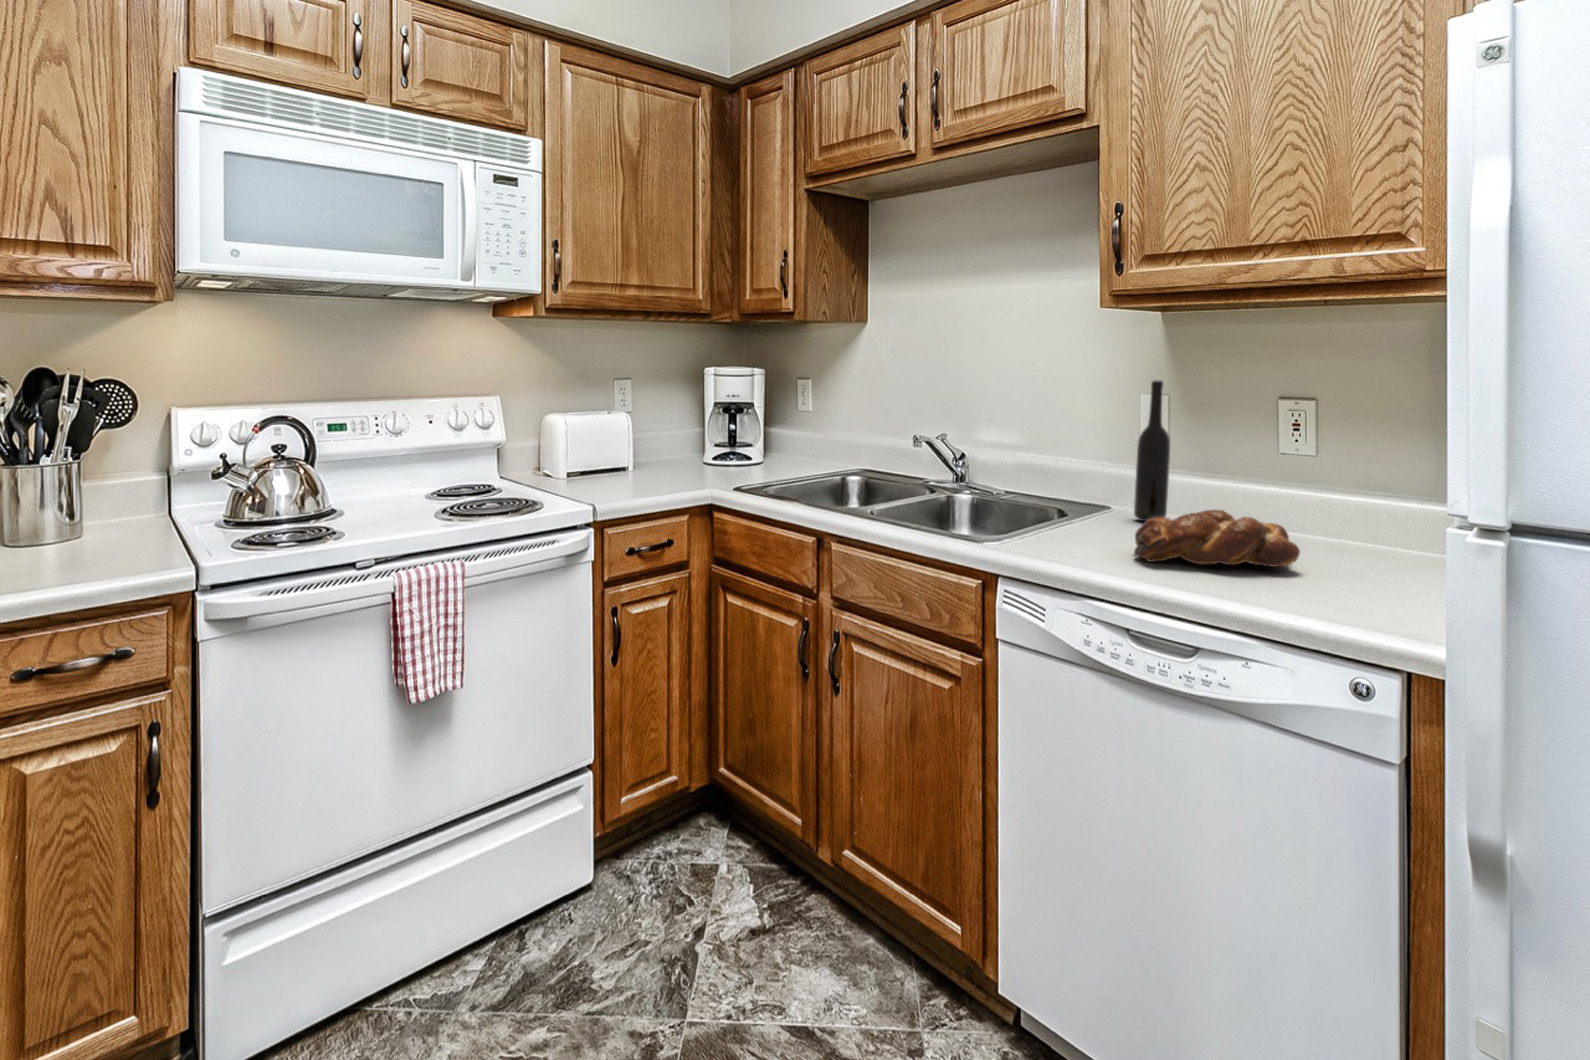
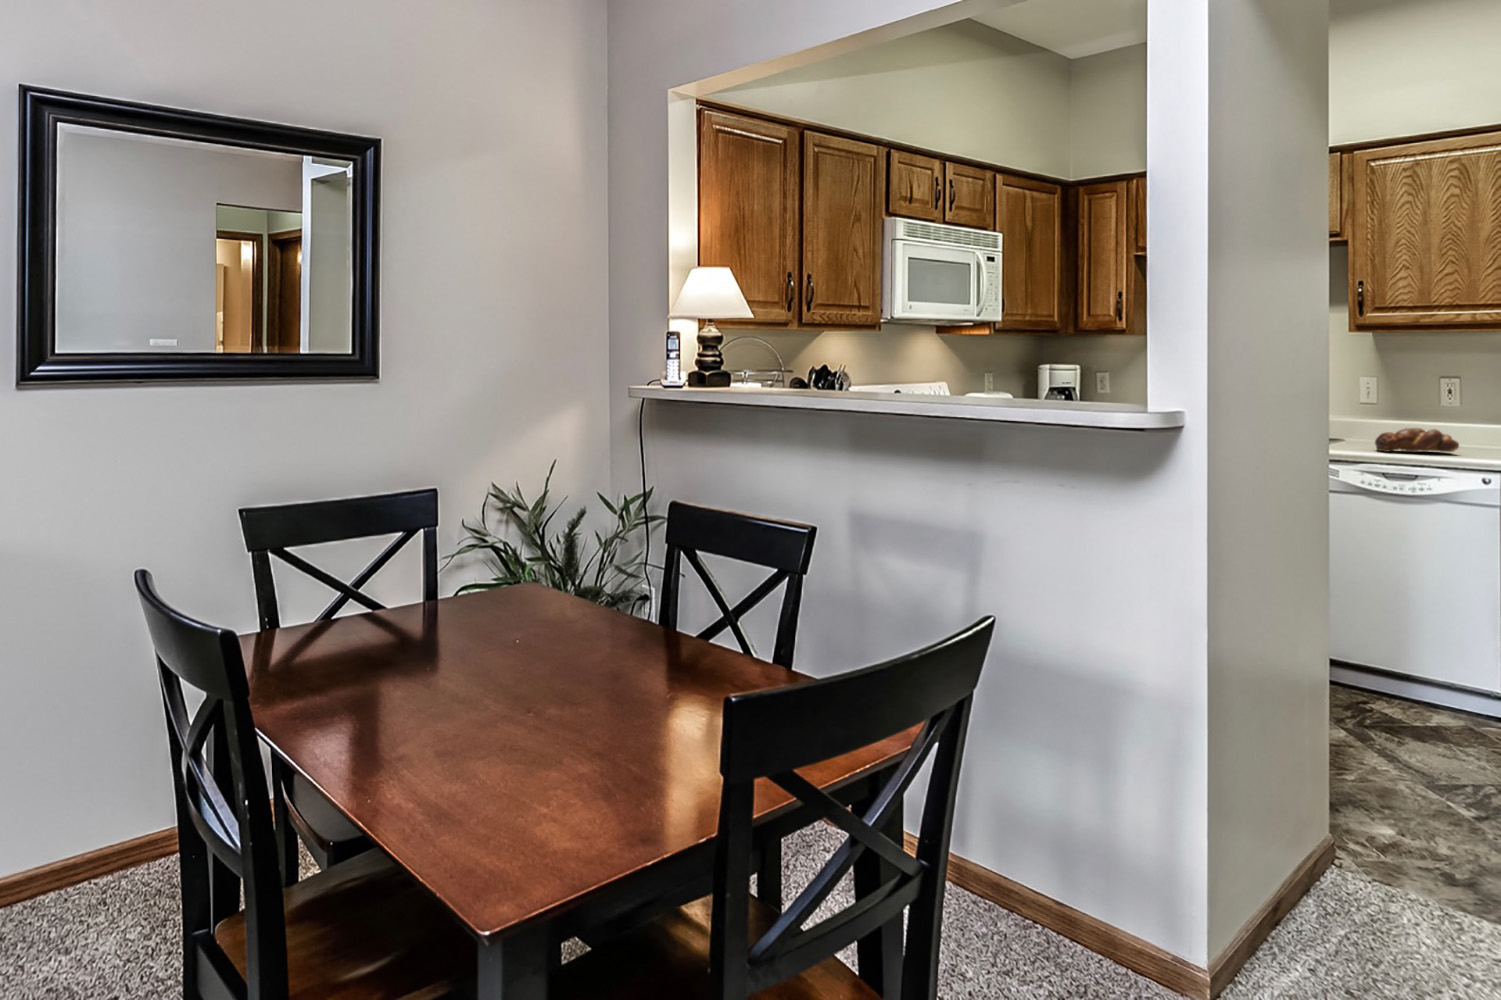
bottle: present [1134,381,1170,521] -> none [1360,369,1381,443]

